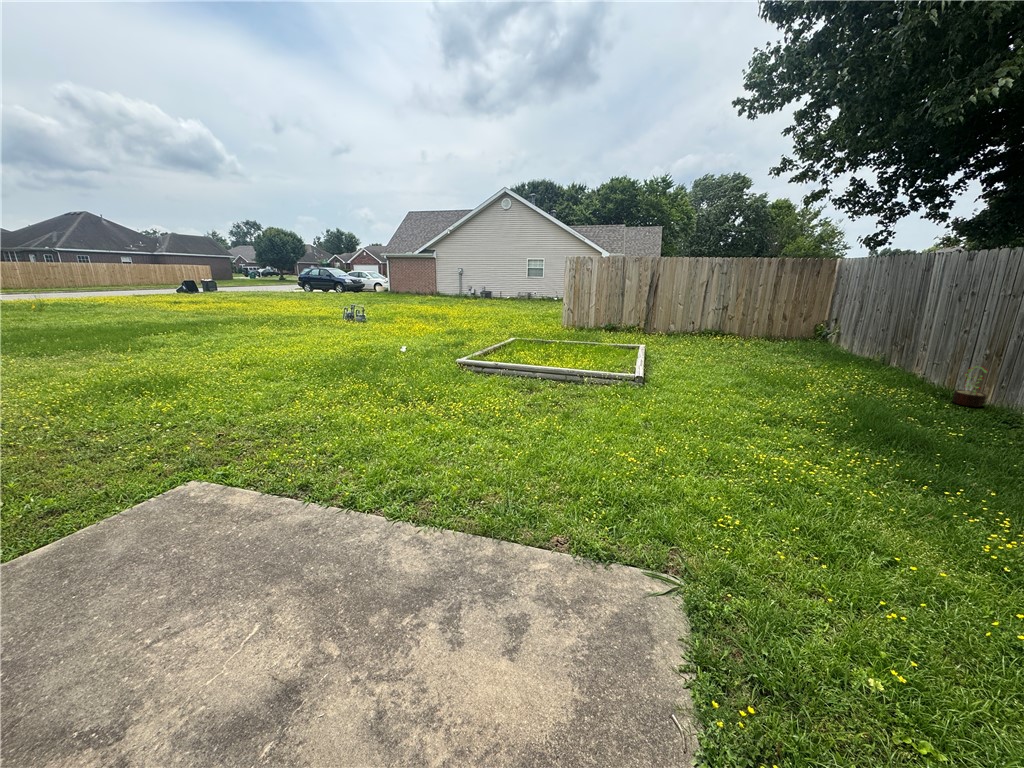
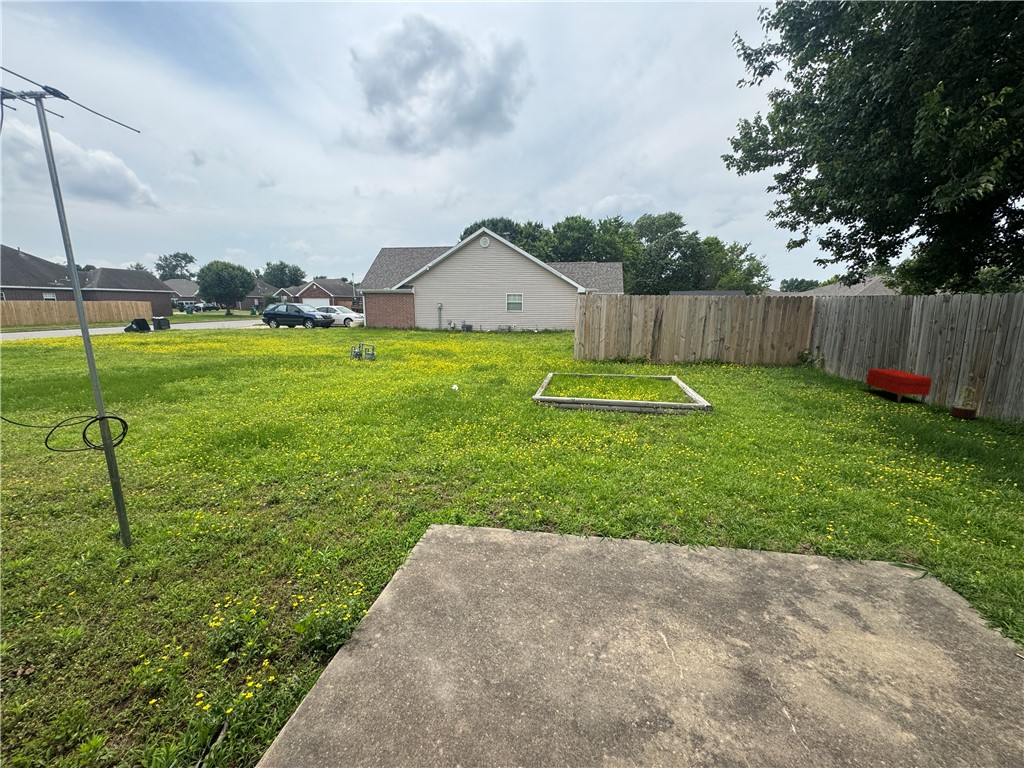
bench: none [868,343,942,386] -> present [866,369,932,403]

